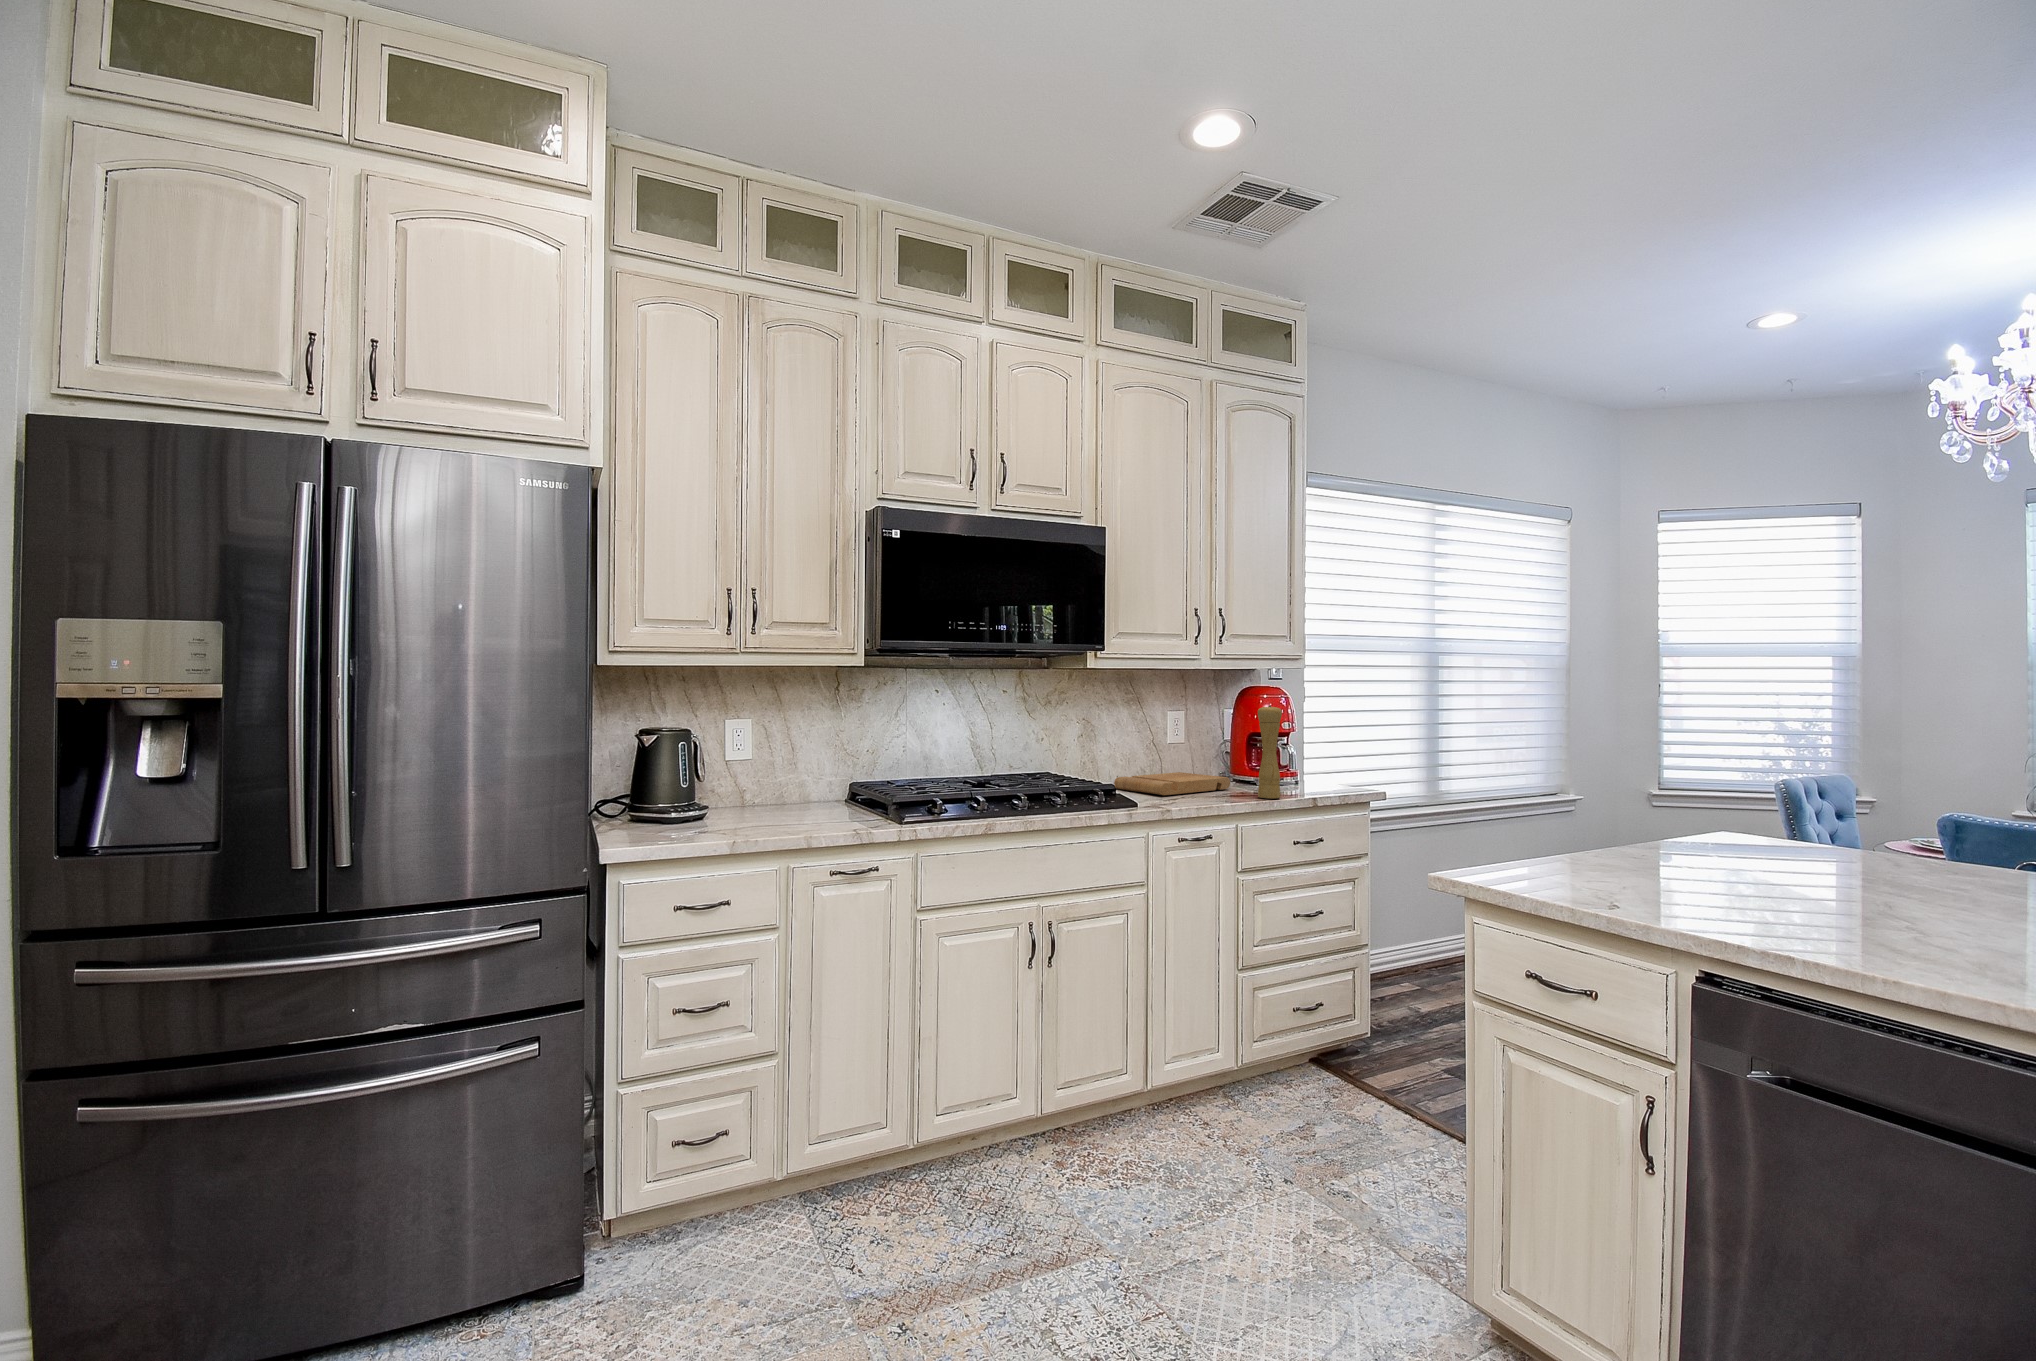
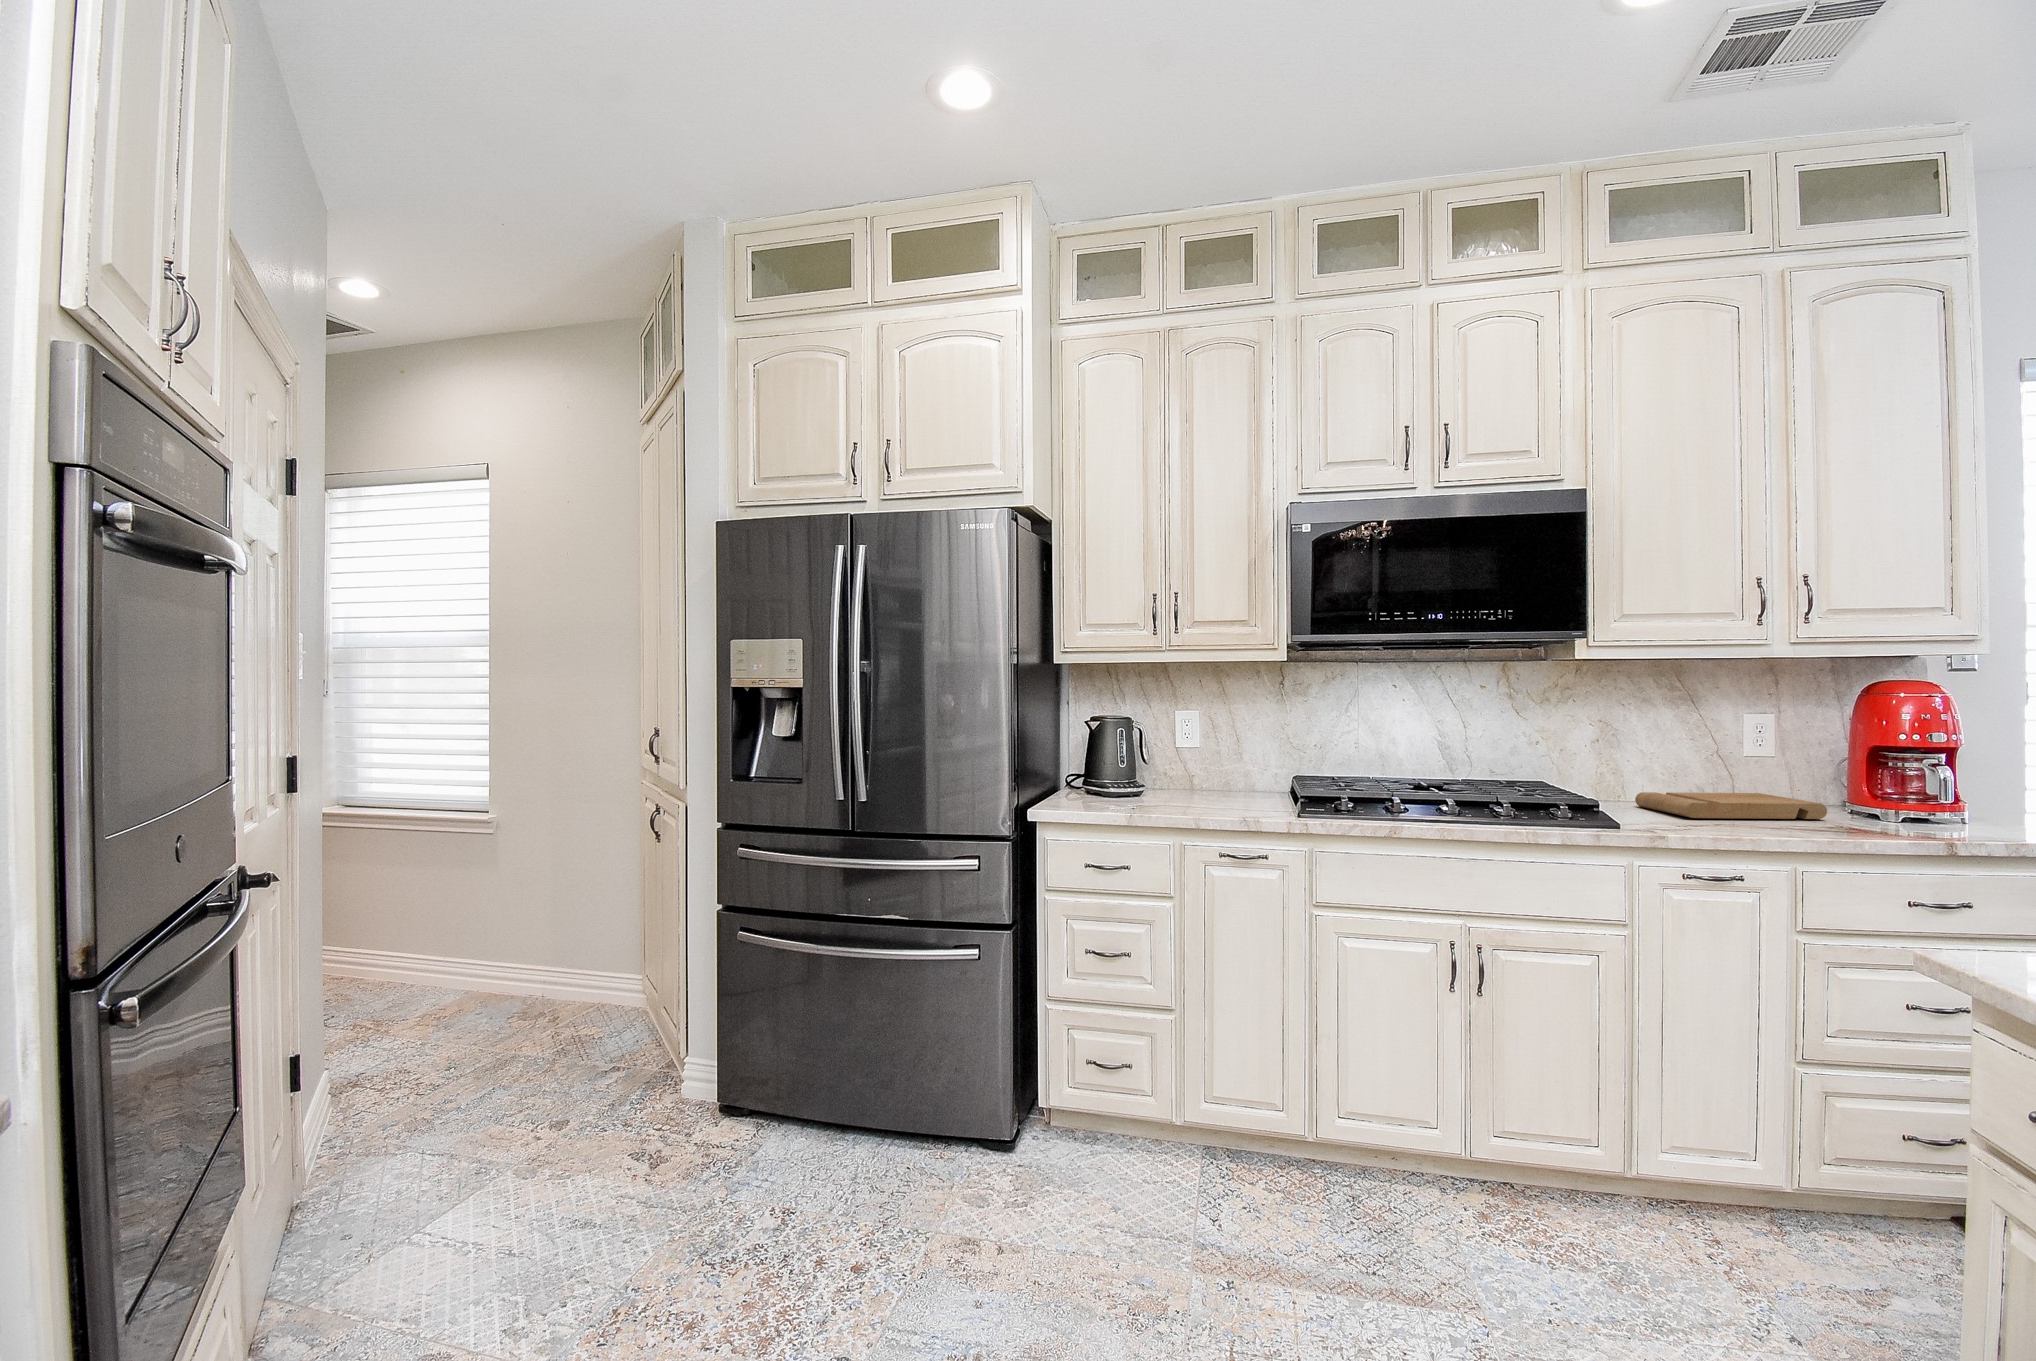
pepper mill: present [1258,705,1282,799] -> none [1852,706,1896,836]

